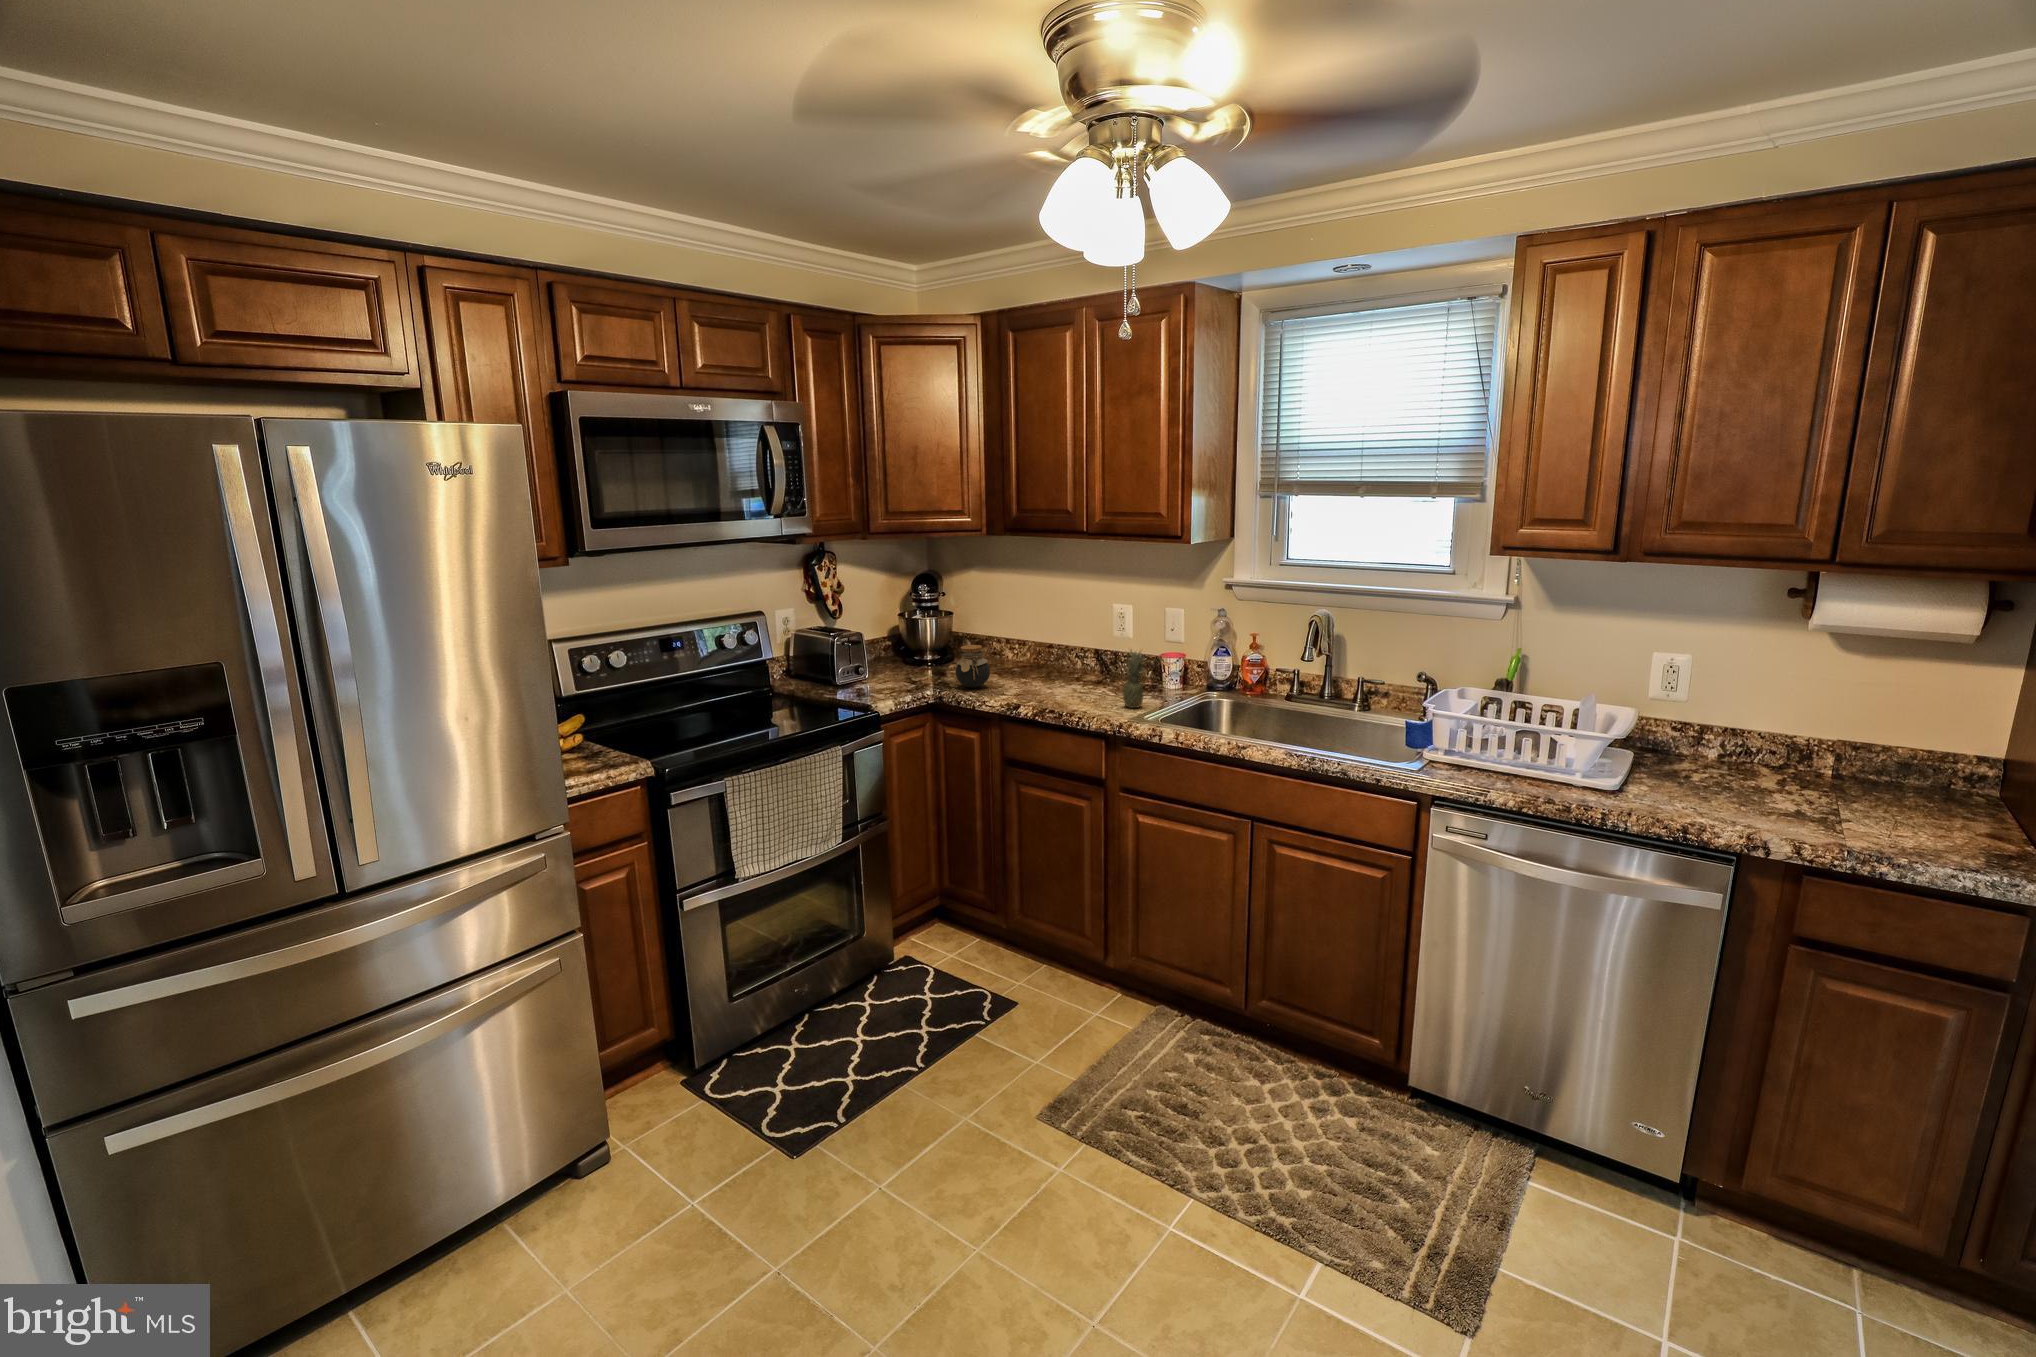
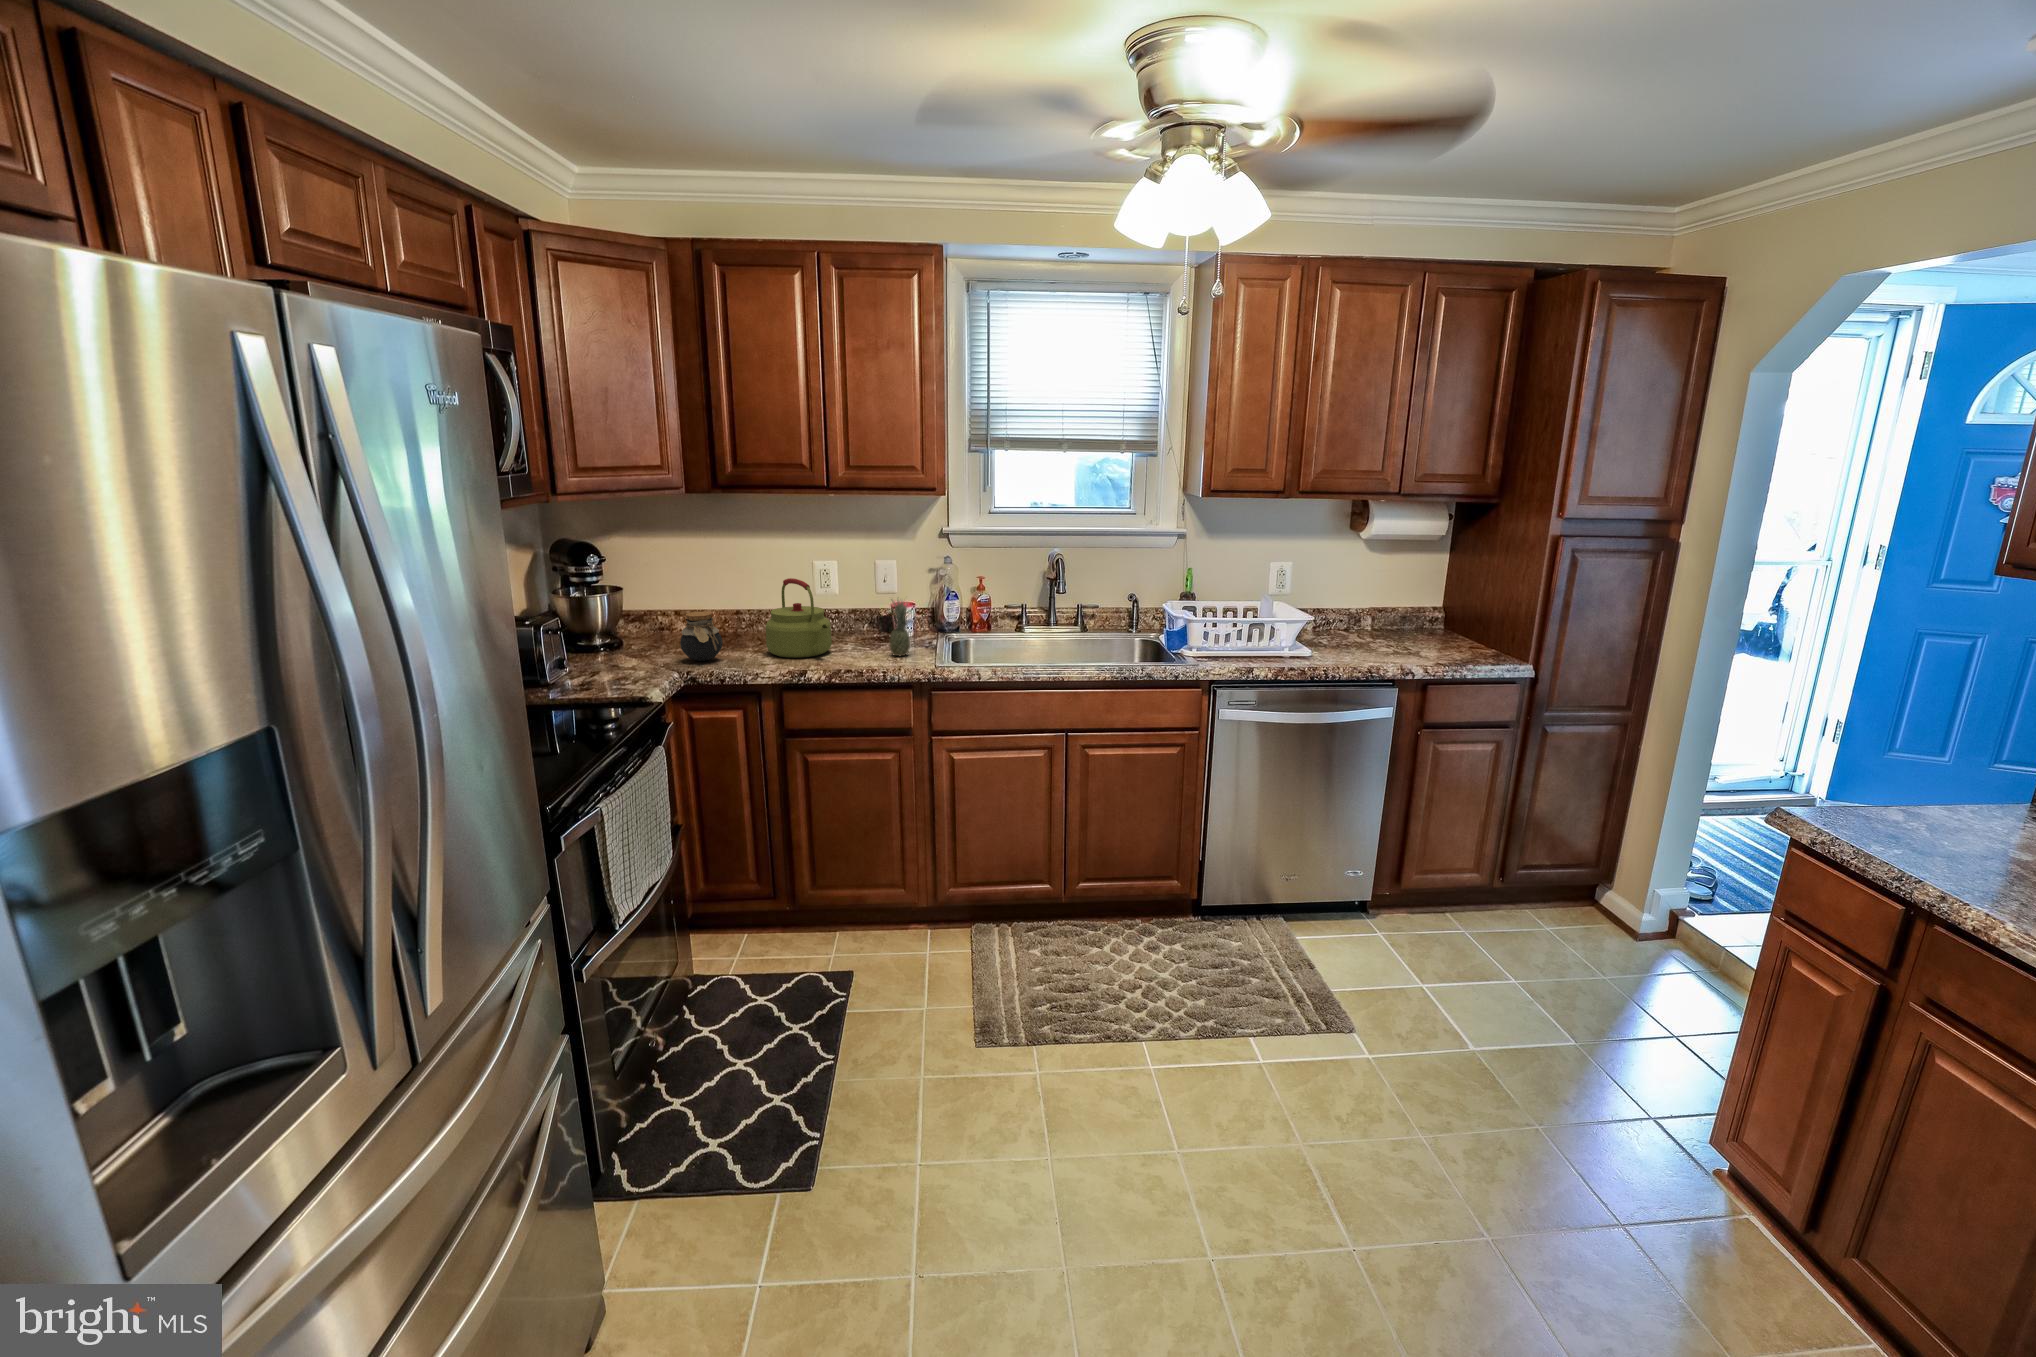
kettle: none [1027,622,1087,696] -> present [766,578,832,658]

